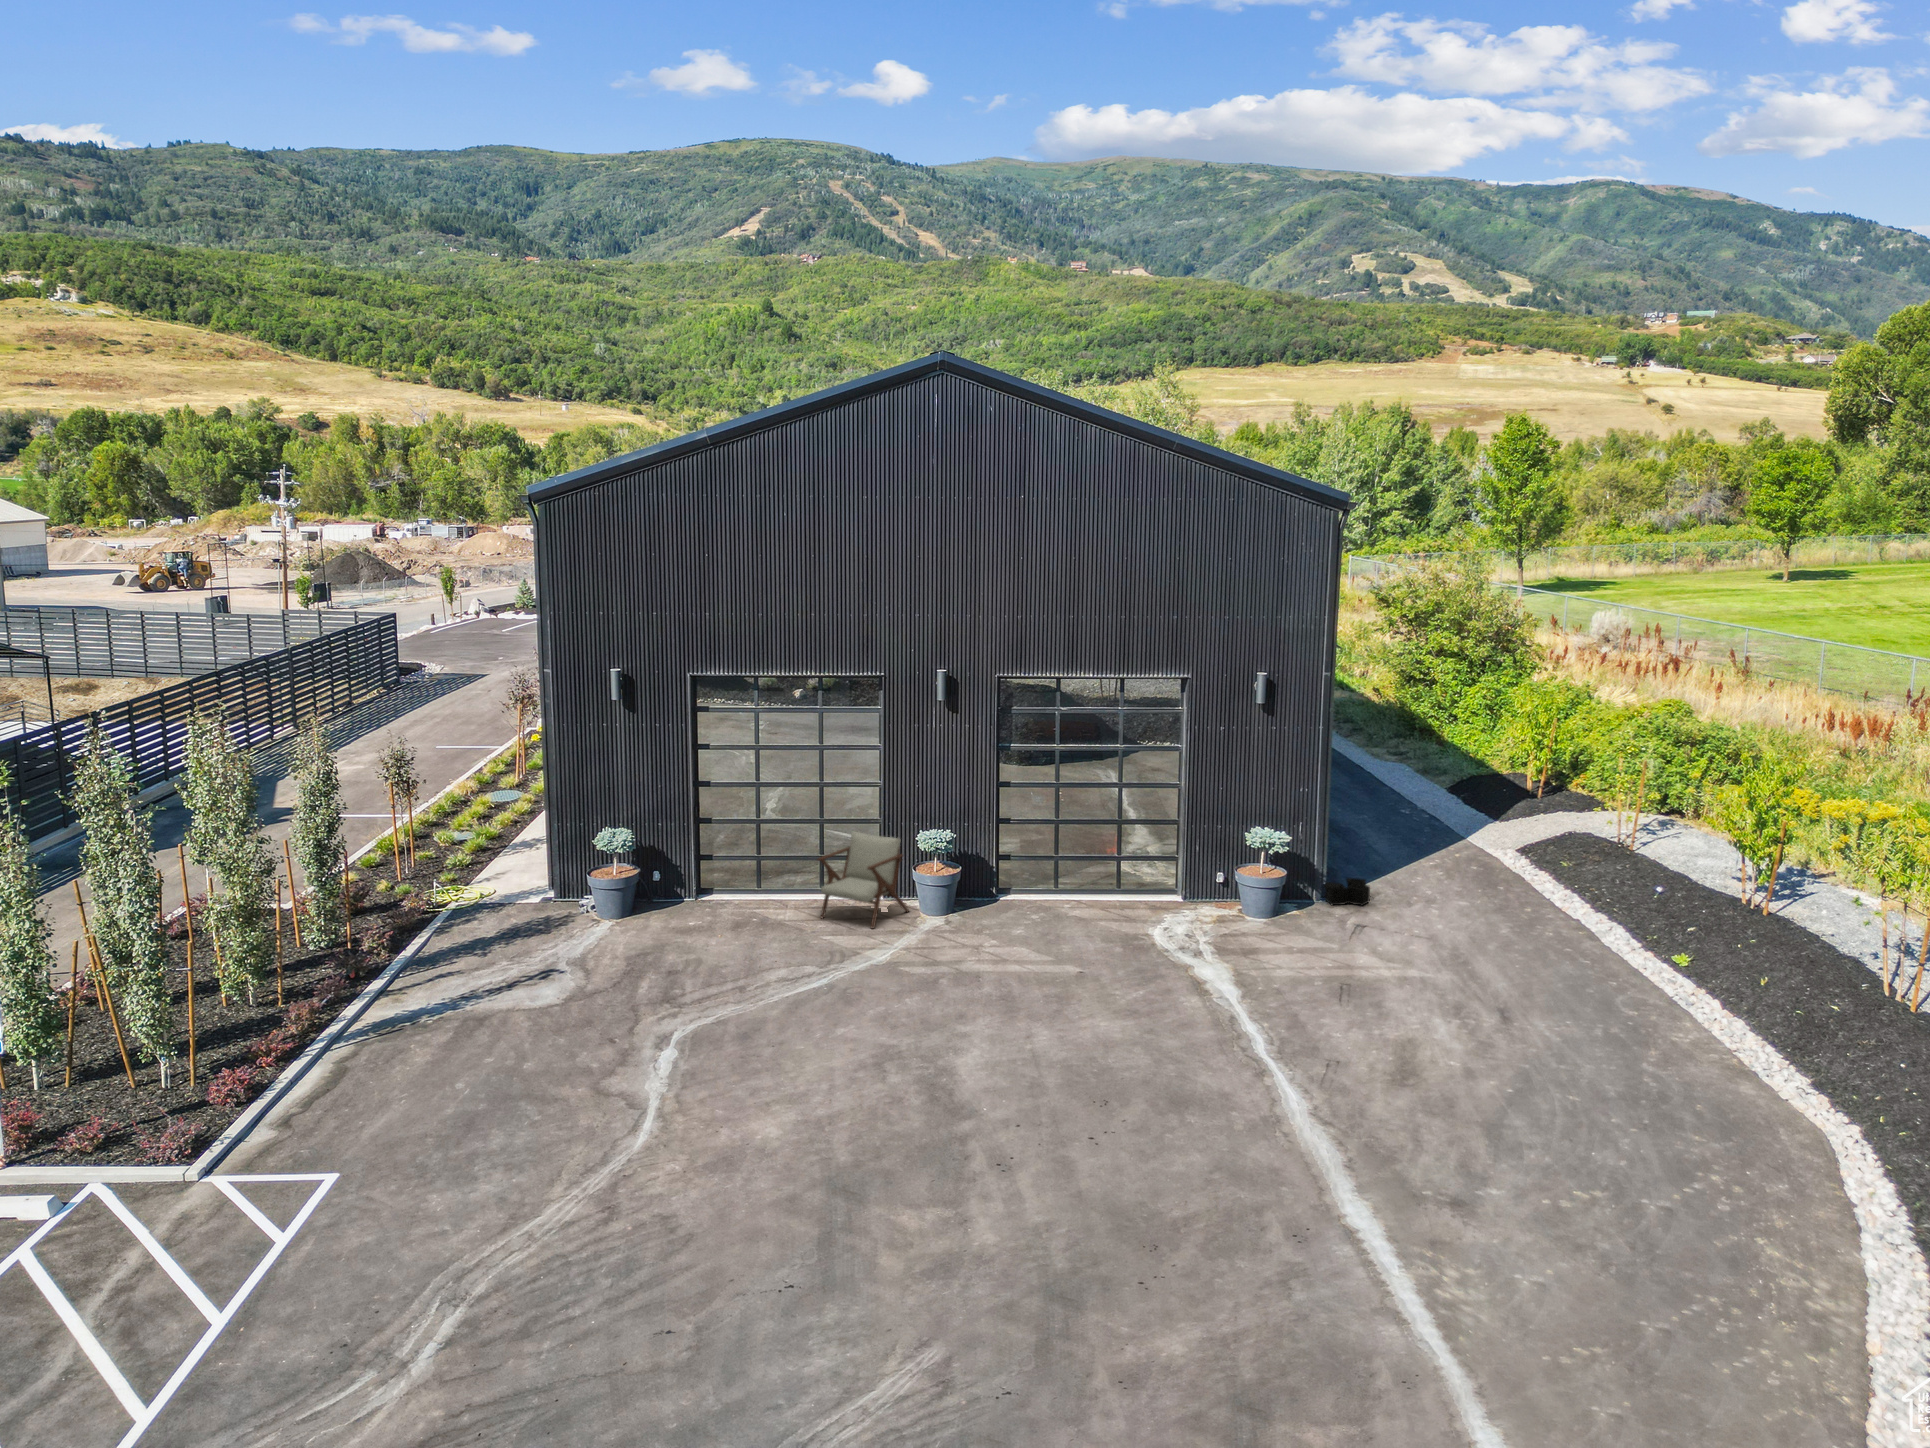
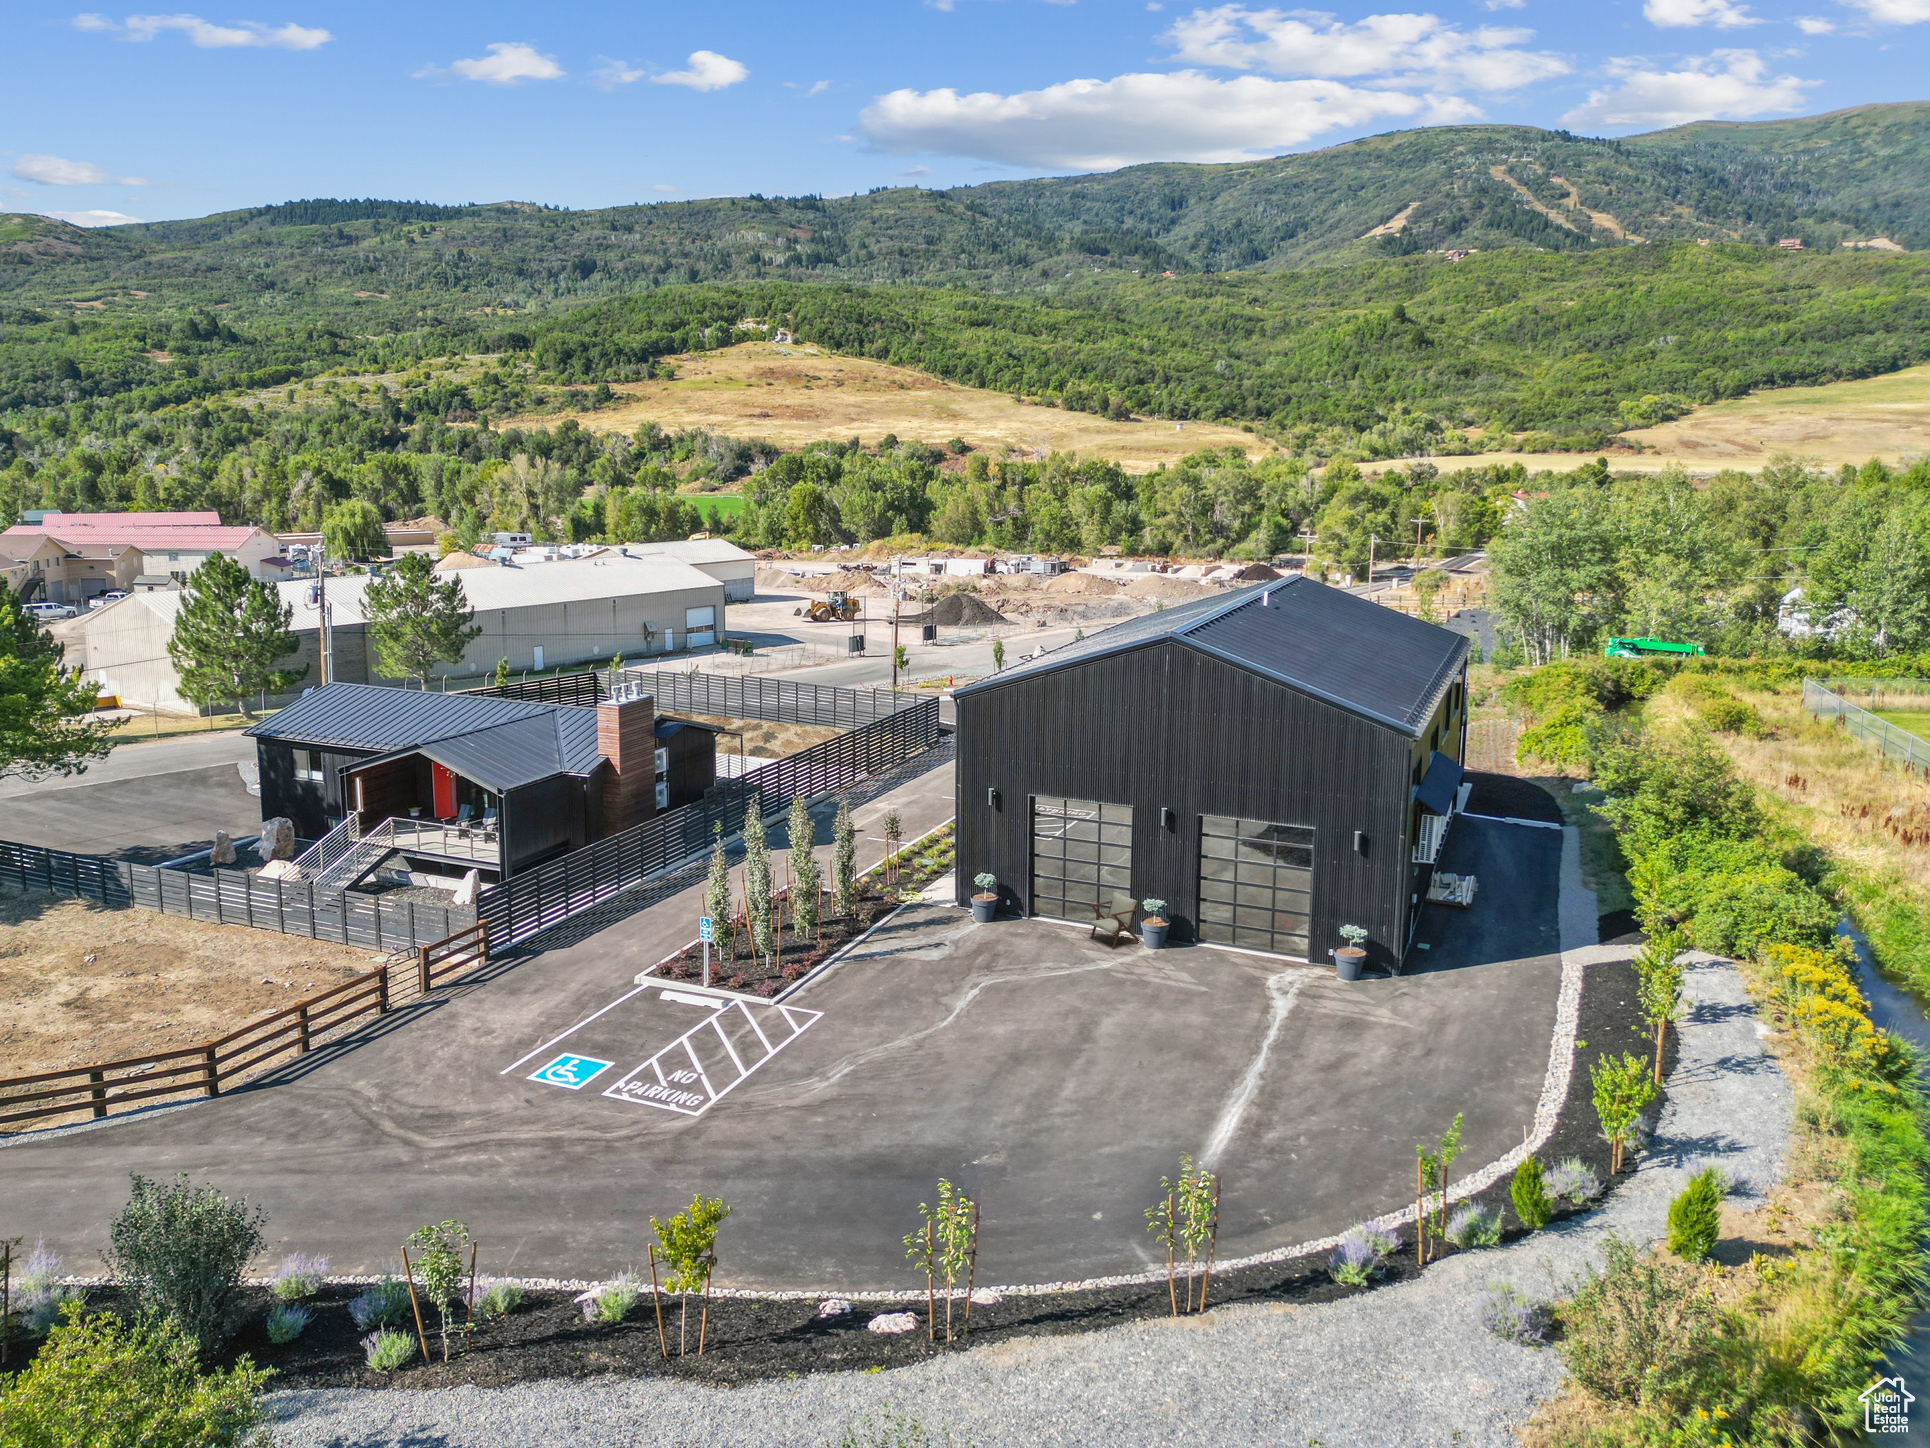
storage bin: present [1324,878,1370,906] -> none [1391,964,1428,983]

